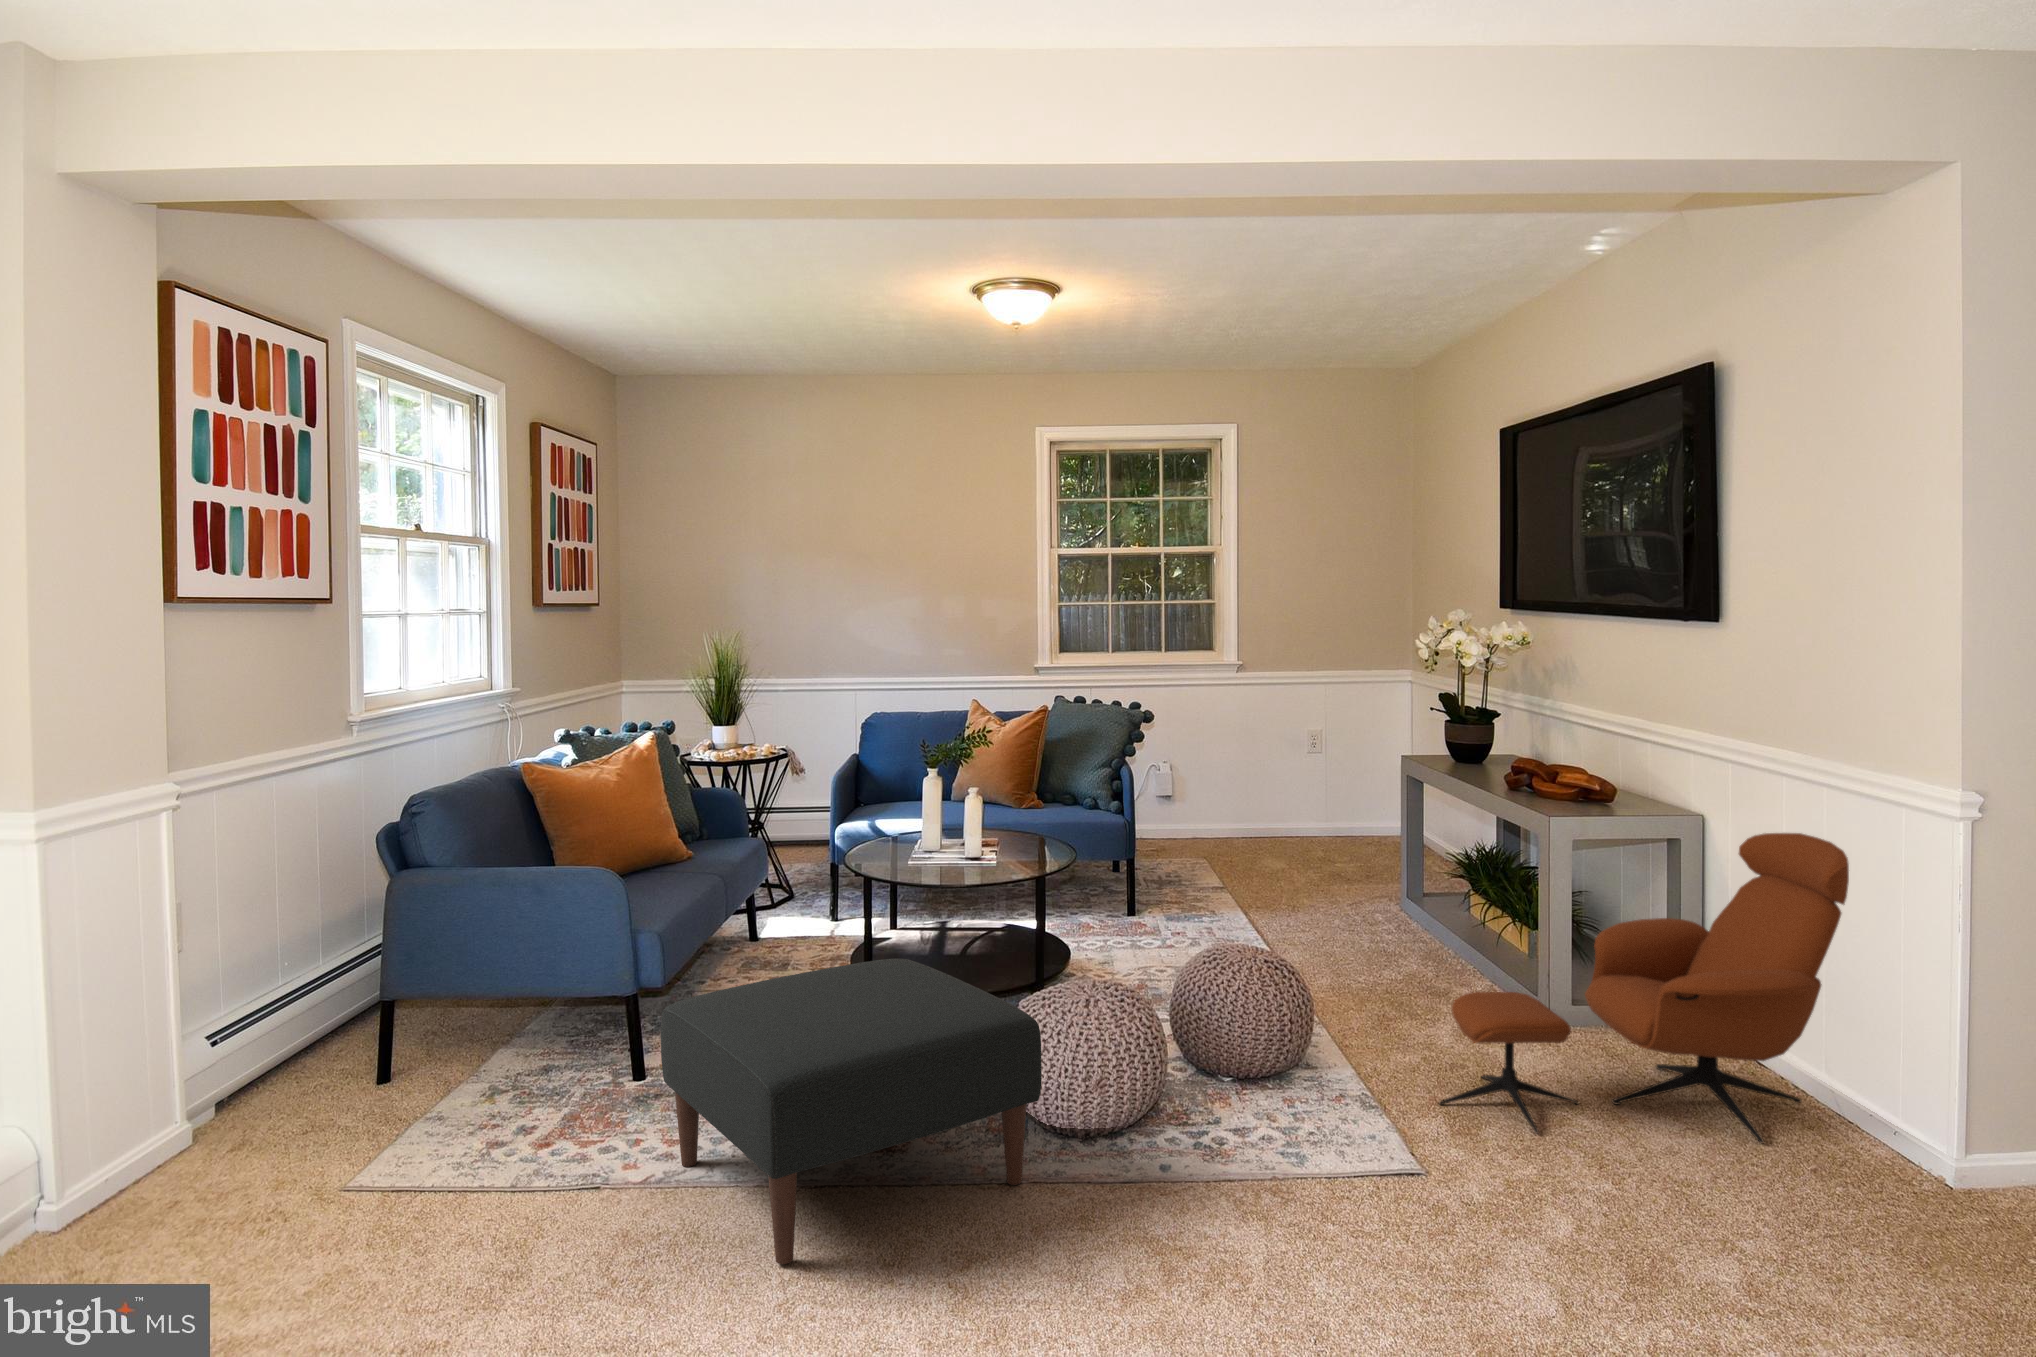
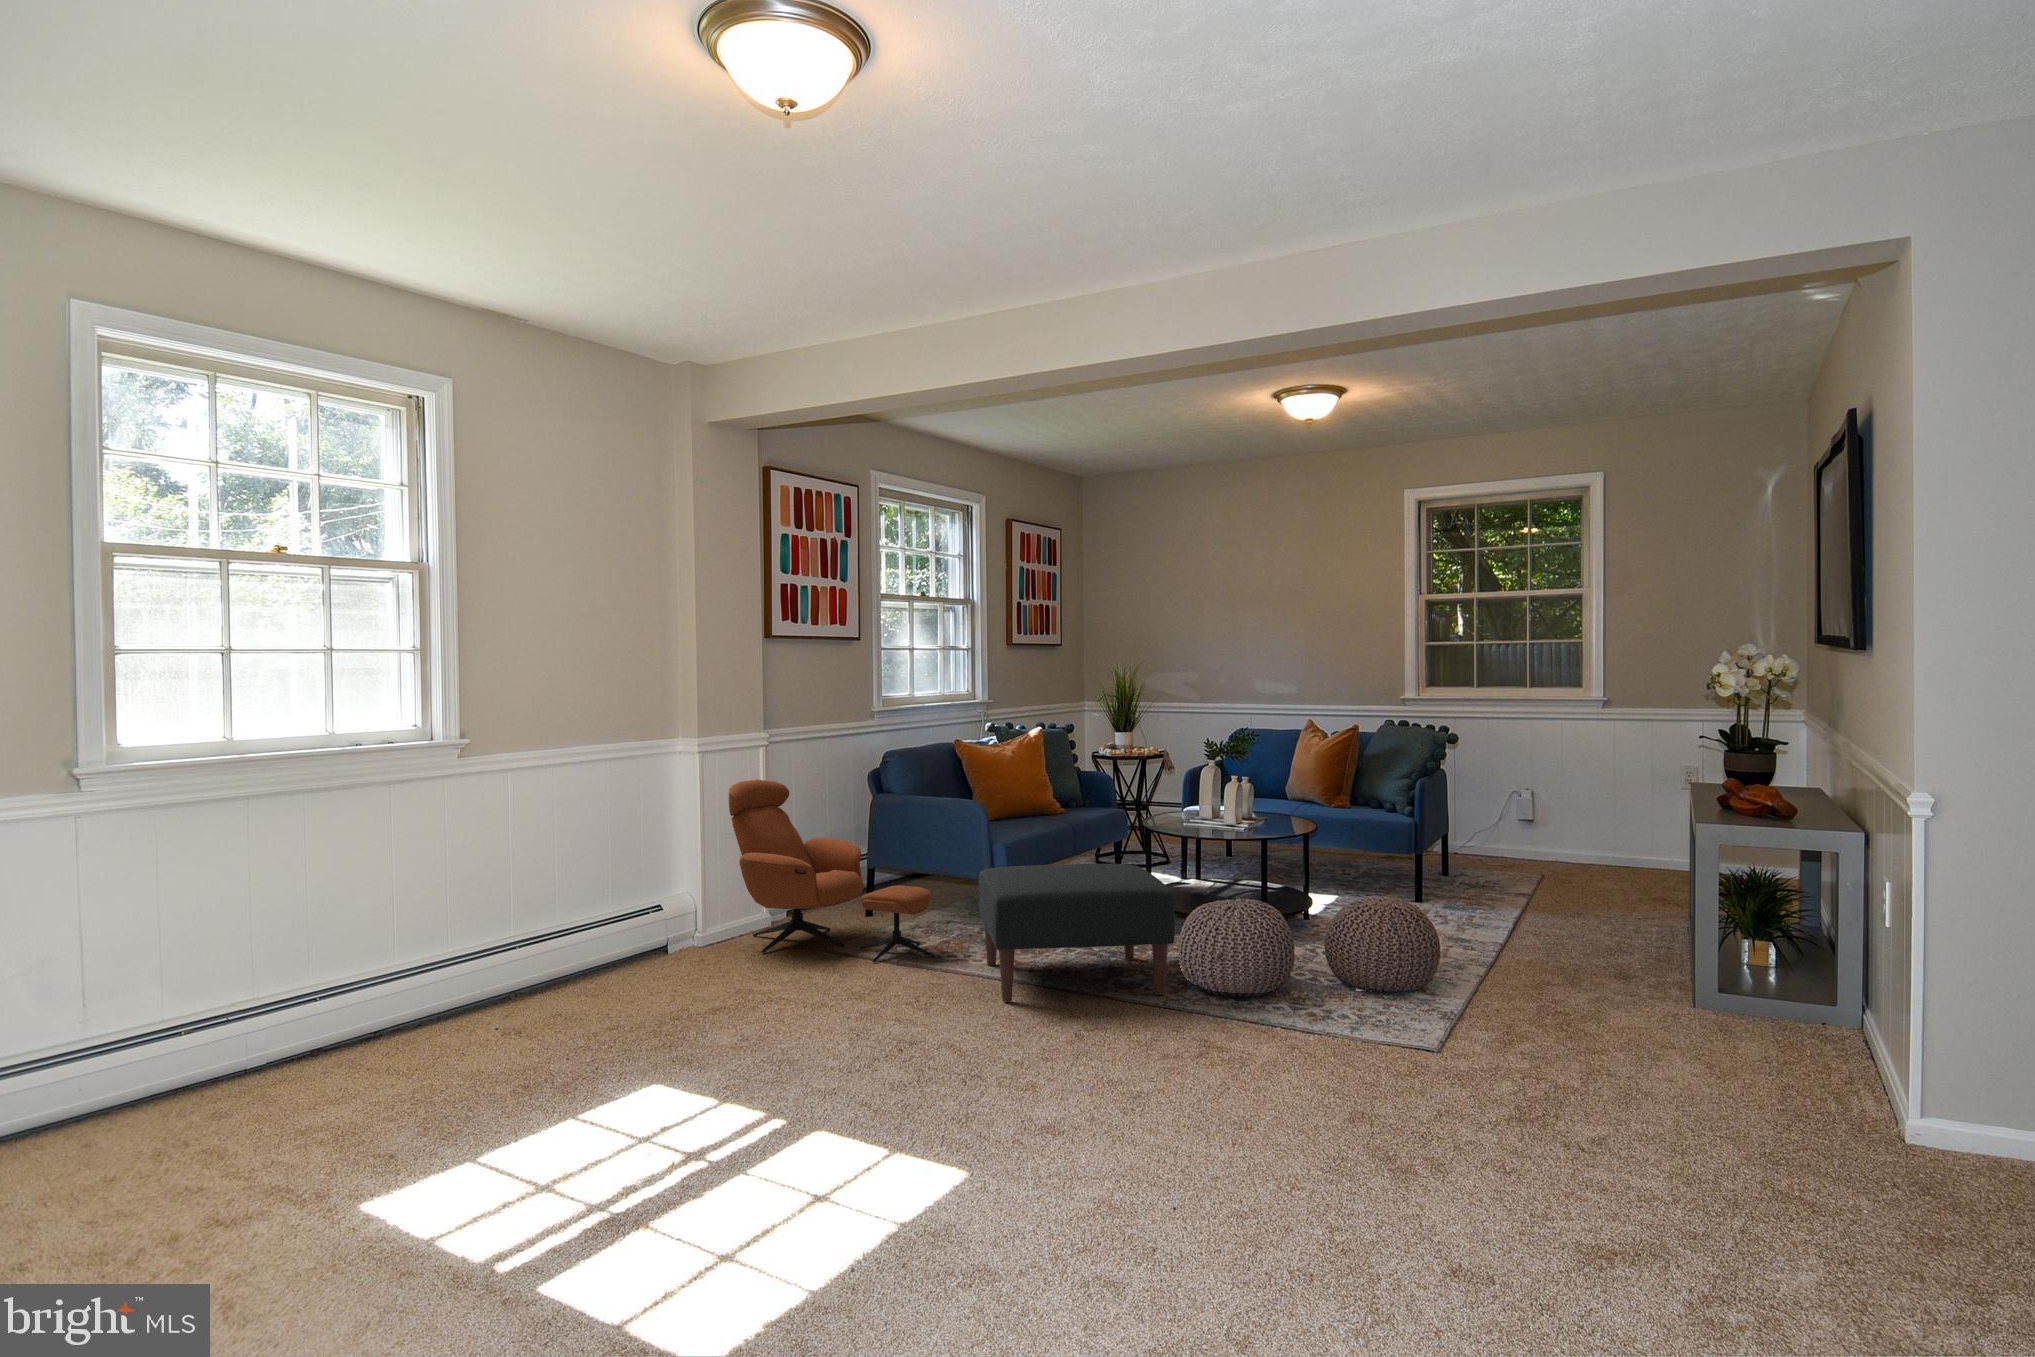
lounge chair: present [1439,833,1849,1143] -> present [729,780,935,962]

